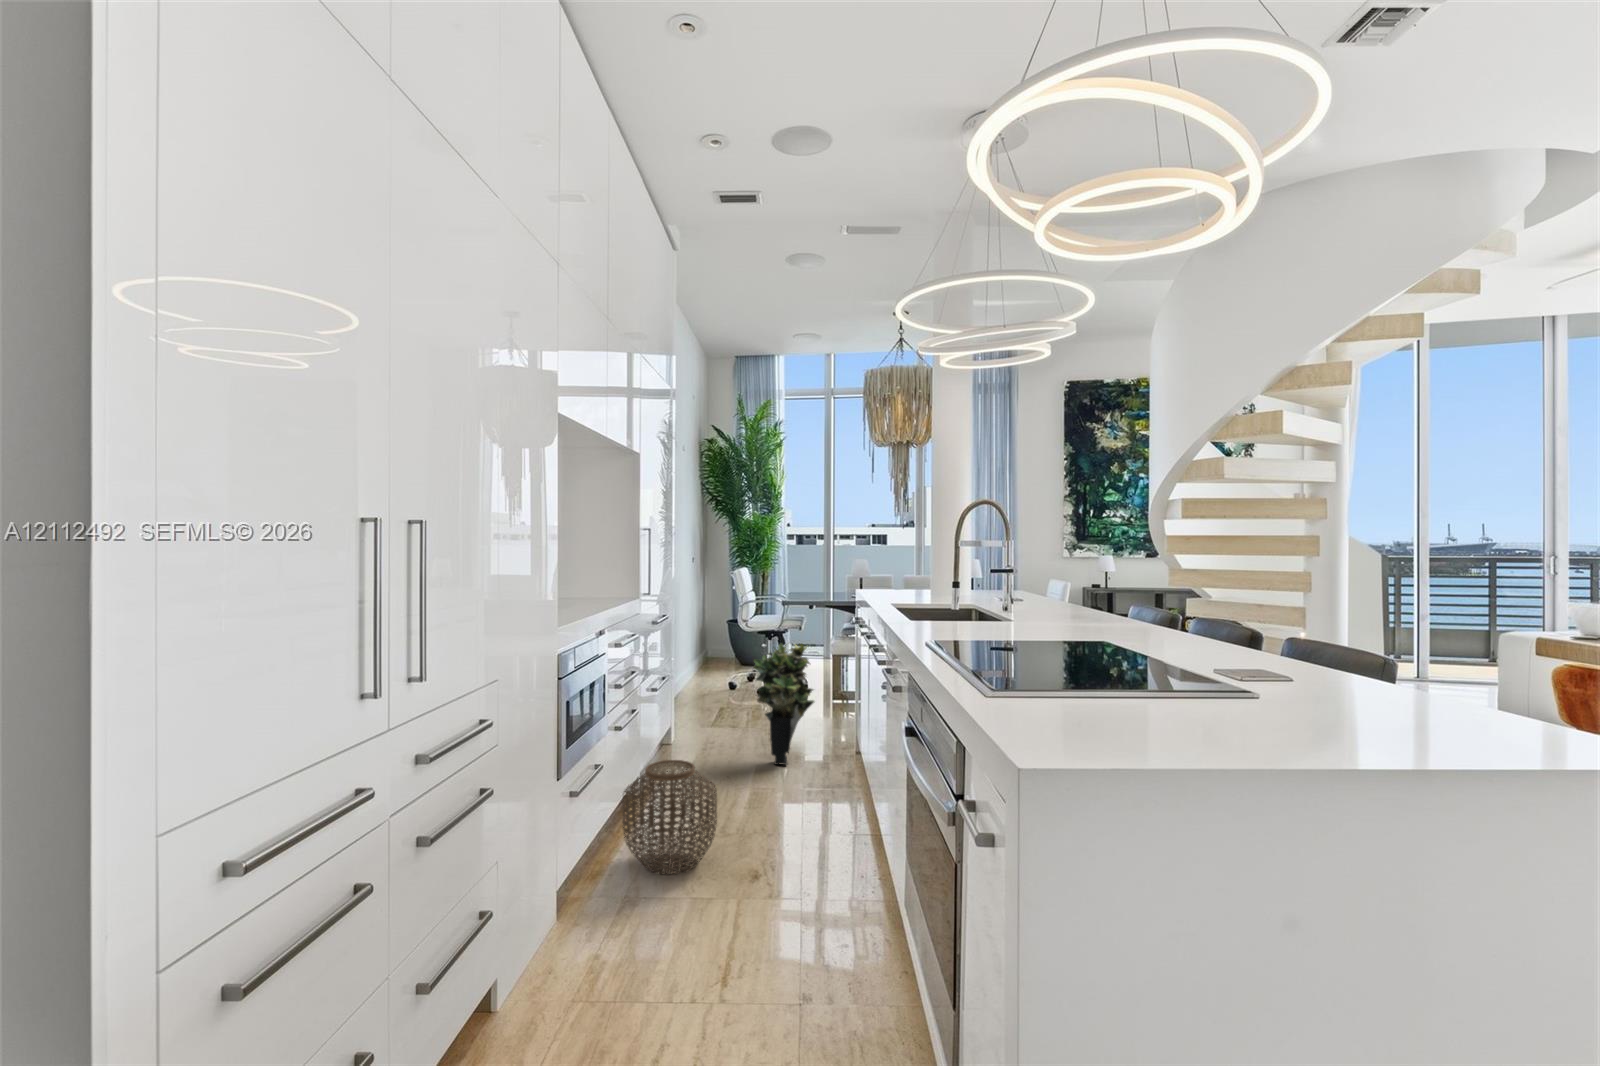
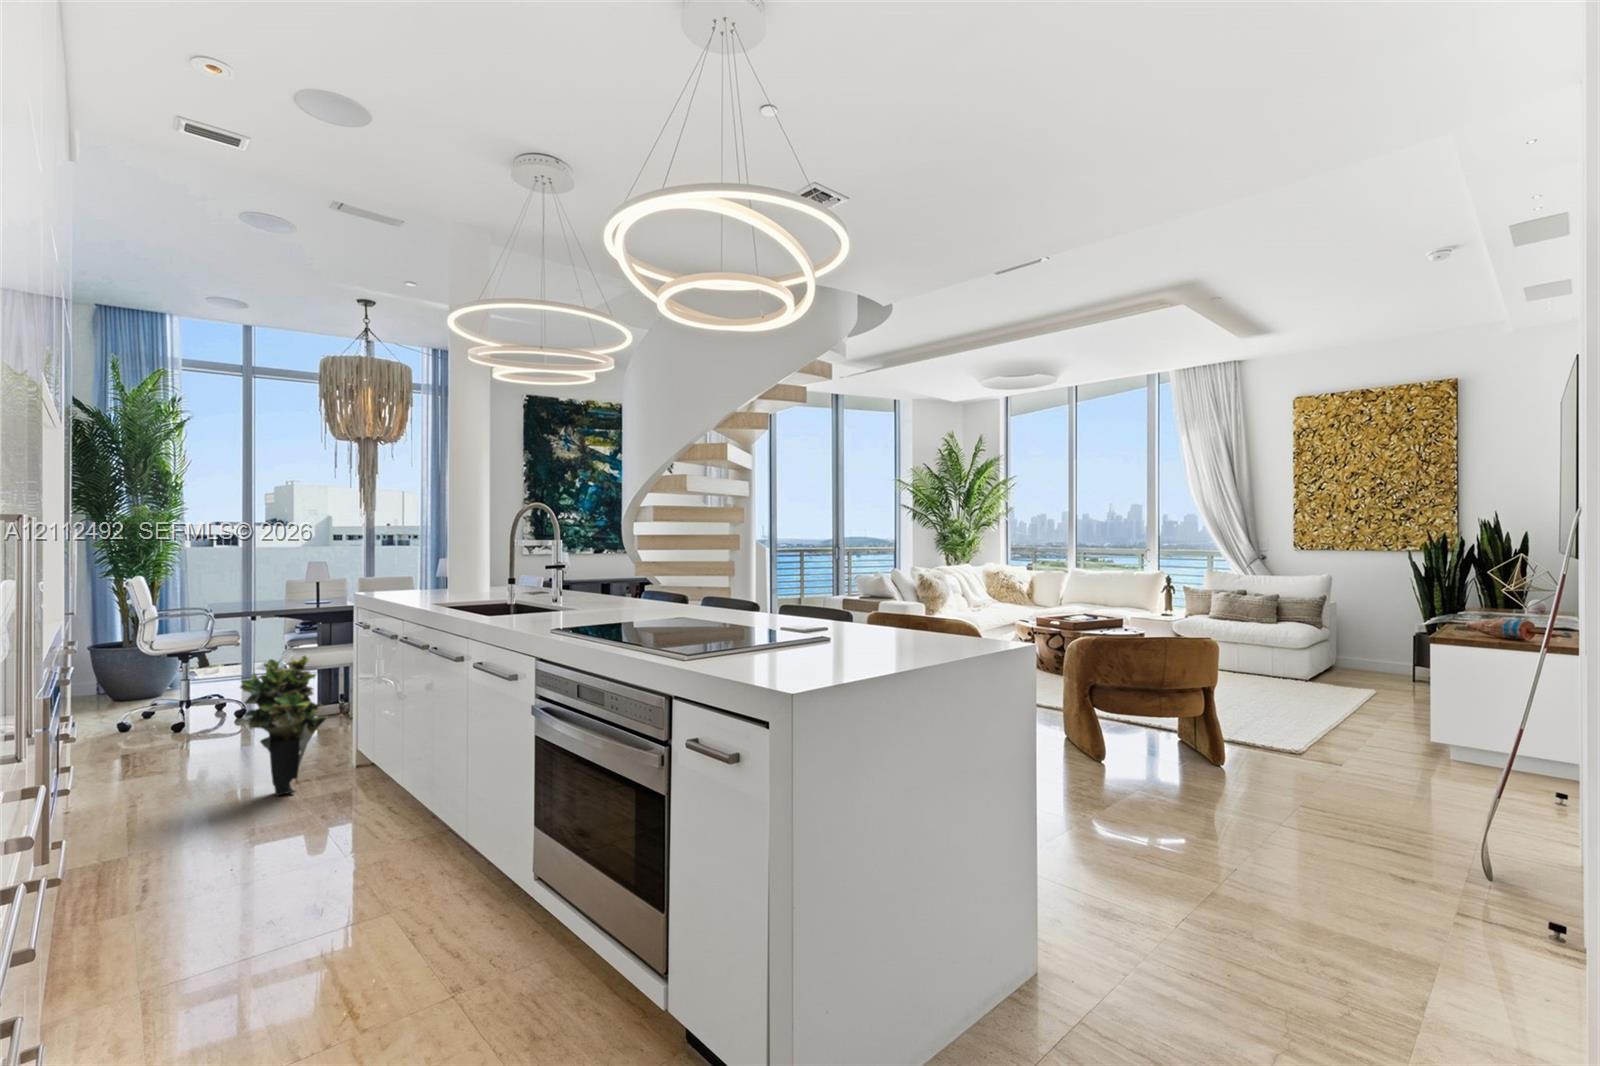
woven basket: present [622,760,717,874] -> none [152,793,288,930]

